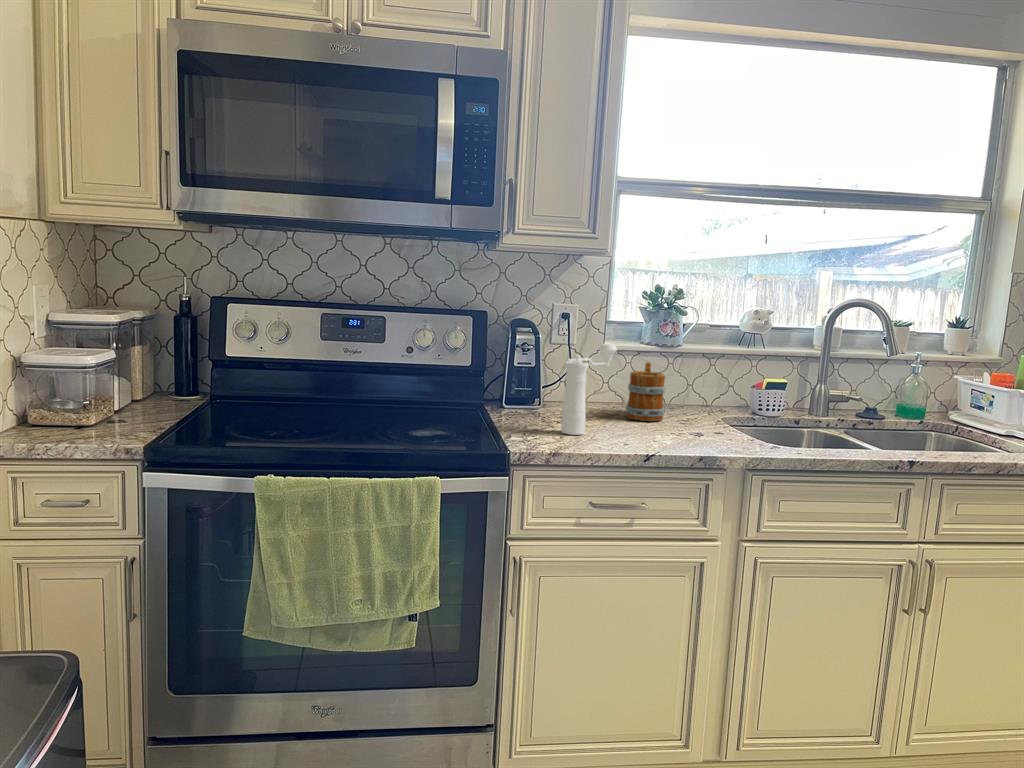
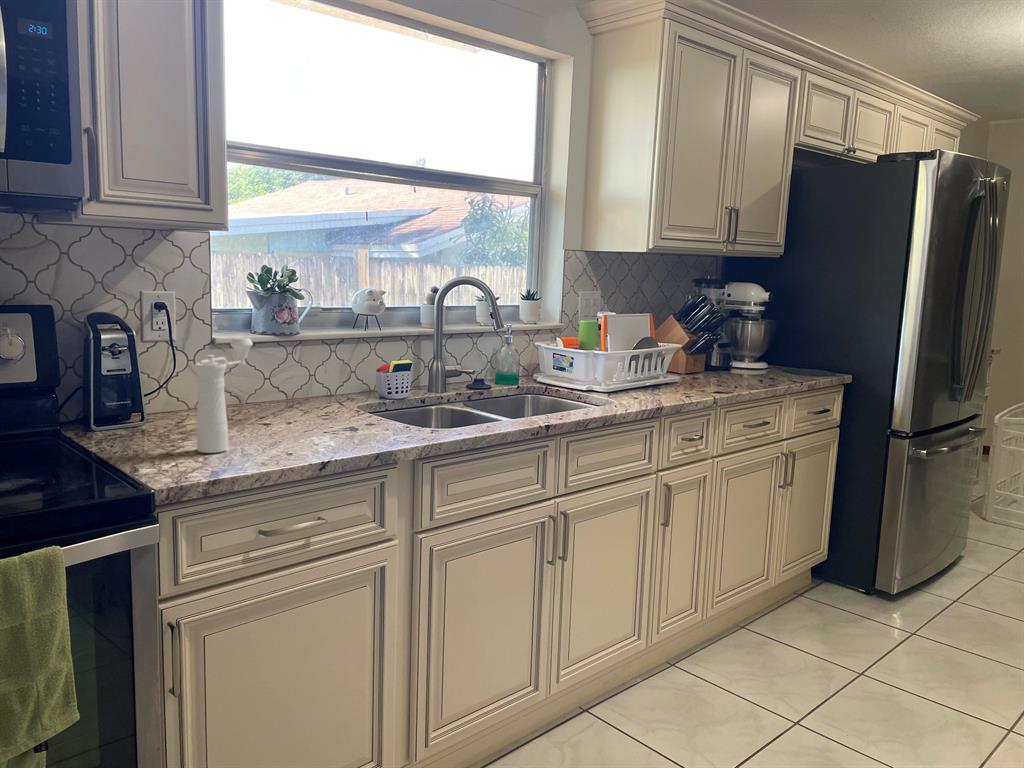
mug: present [626,363,665,421] -> none [257,355,303,422]

